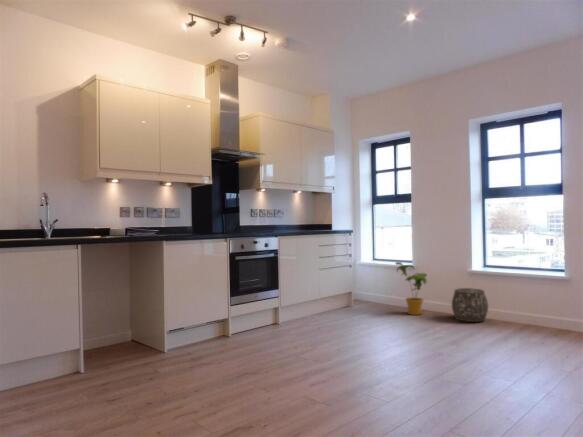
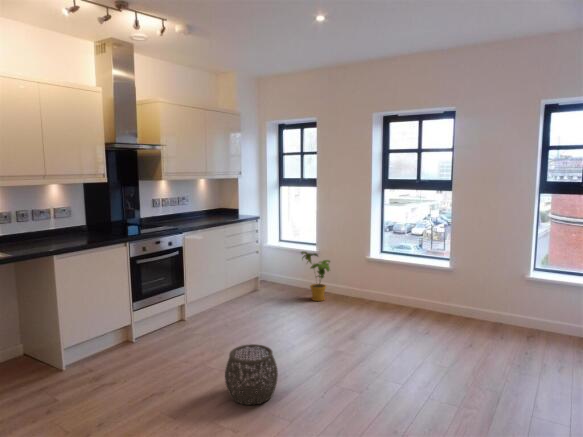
woven basket: present [452,288,488,322] -> present [225,344,278,405]

